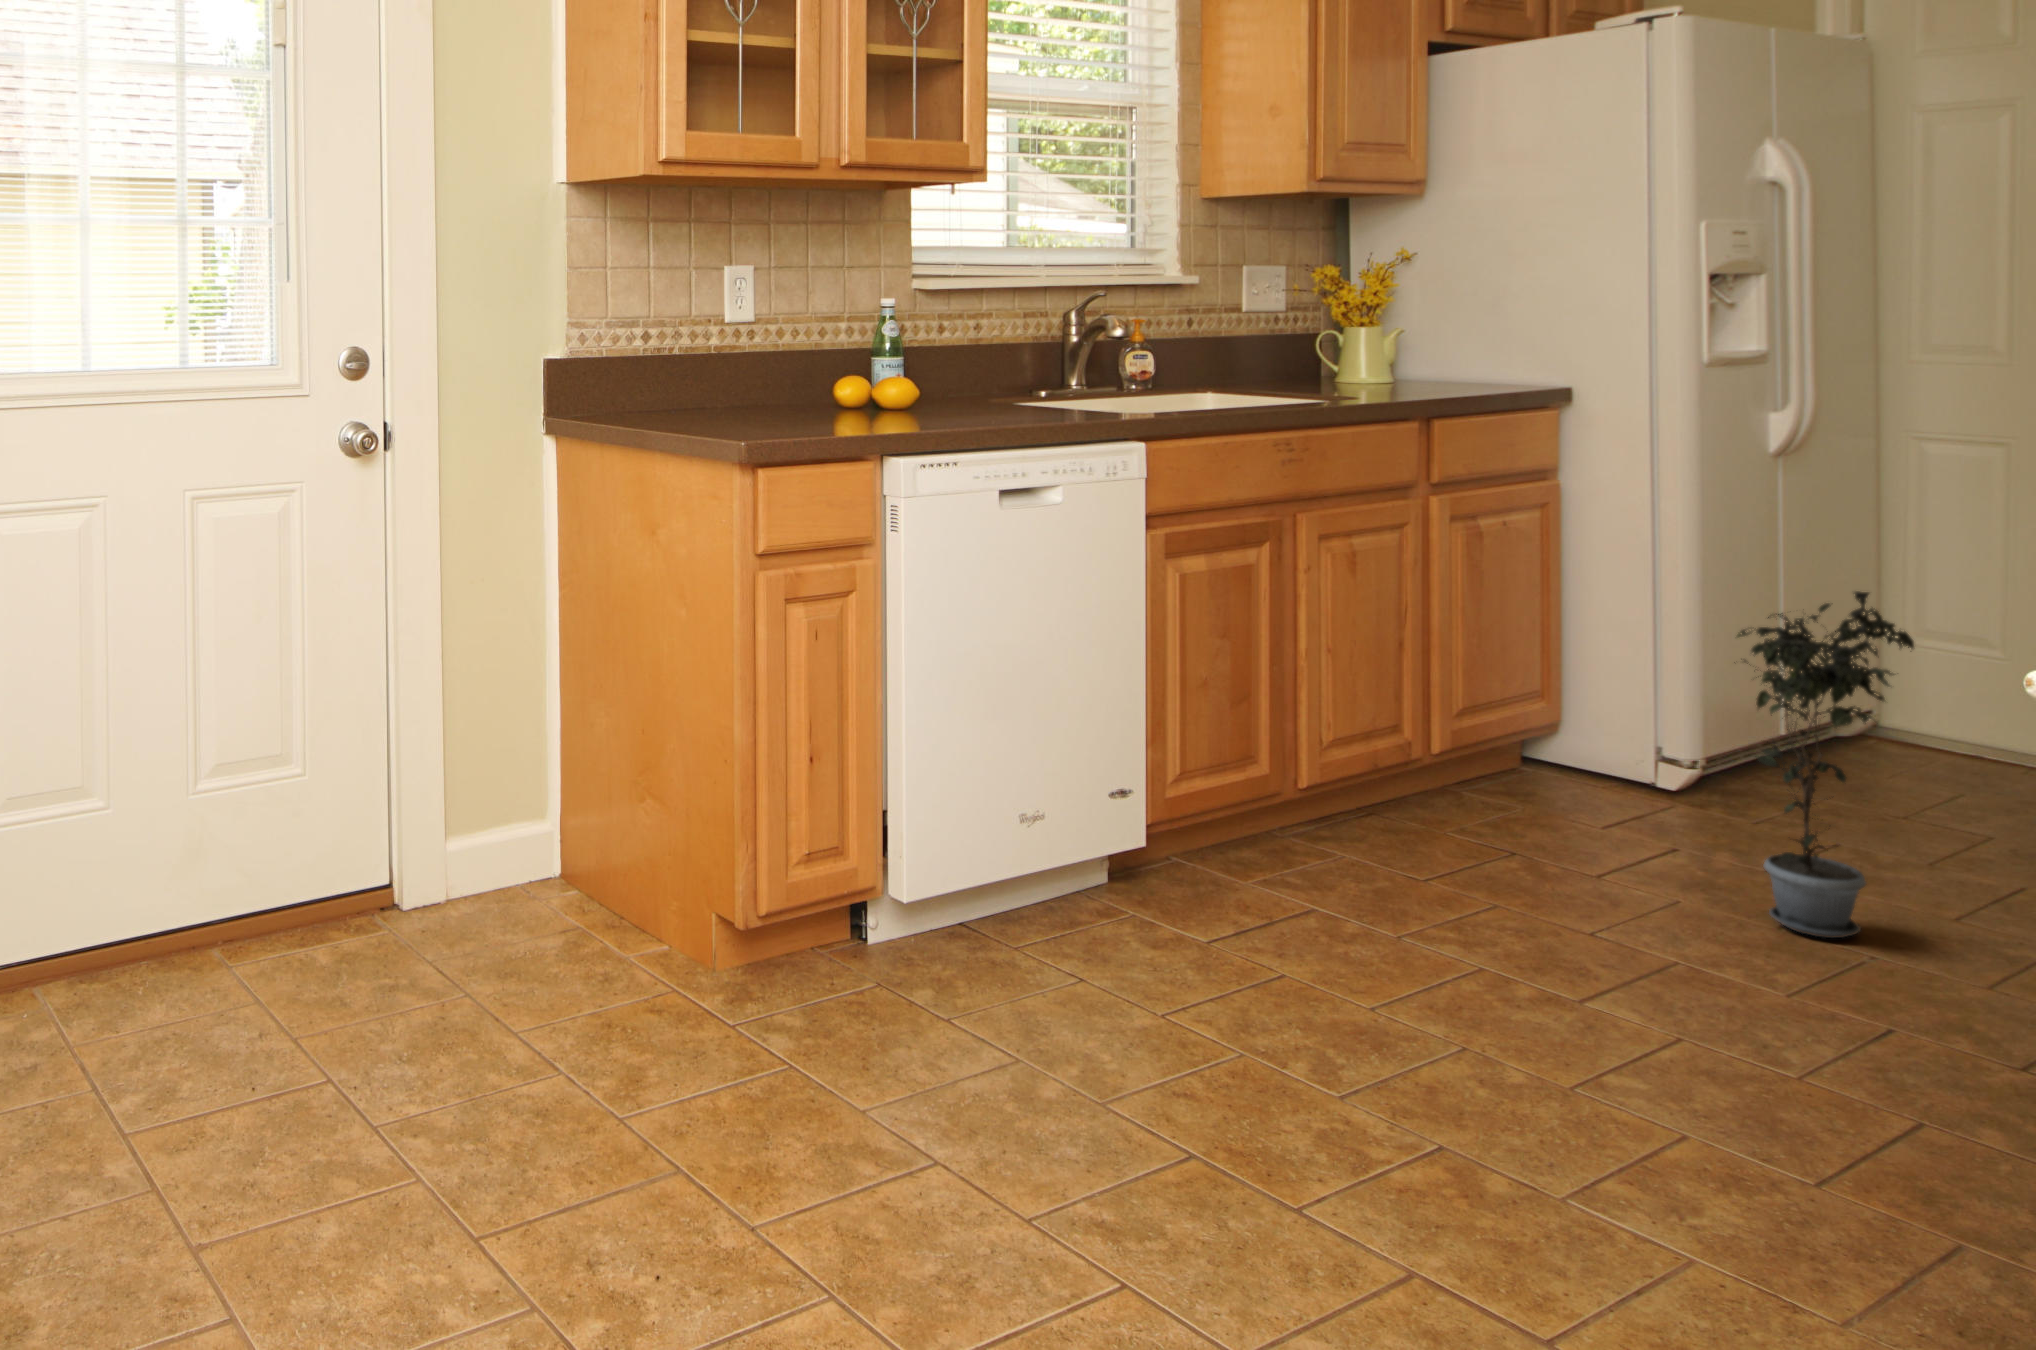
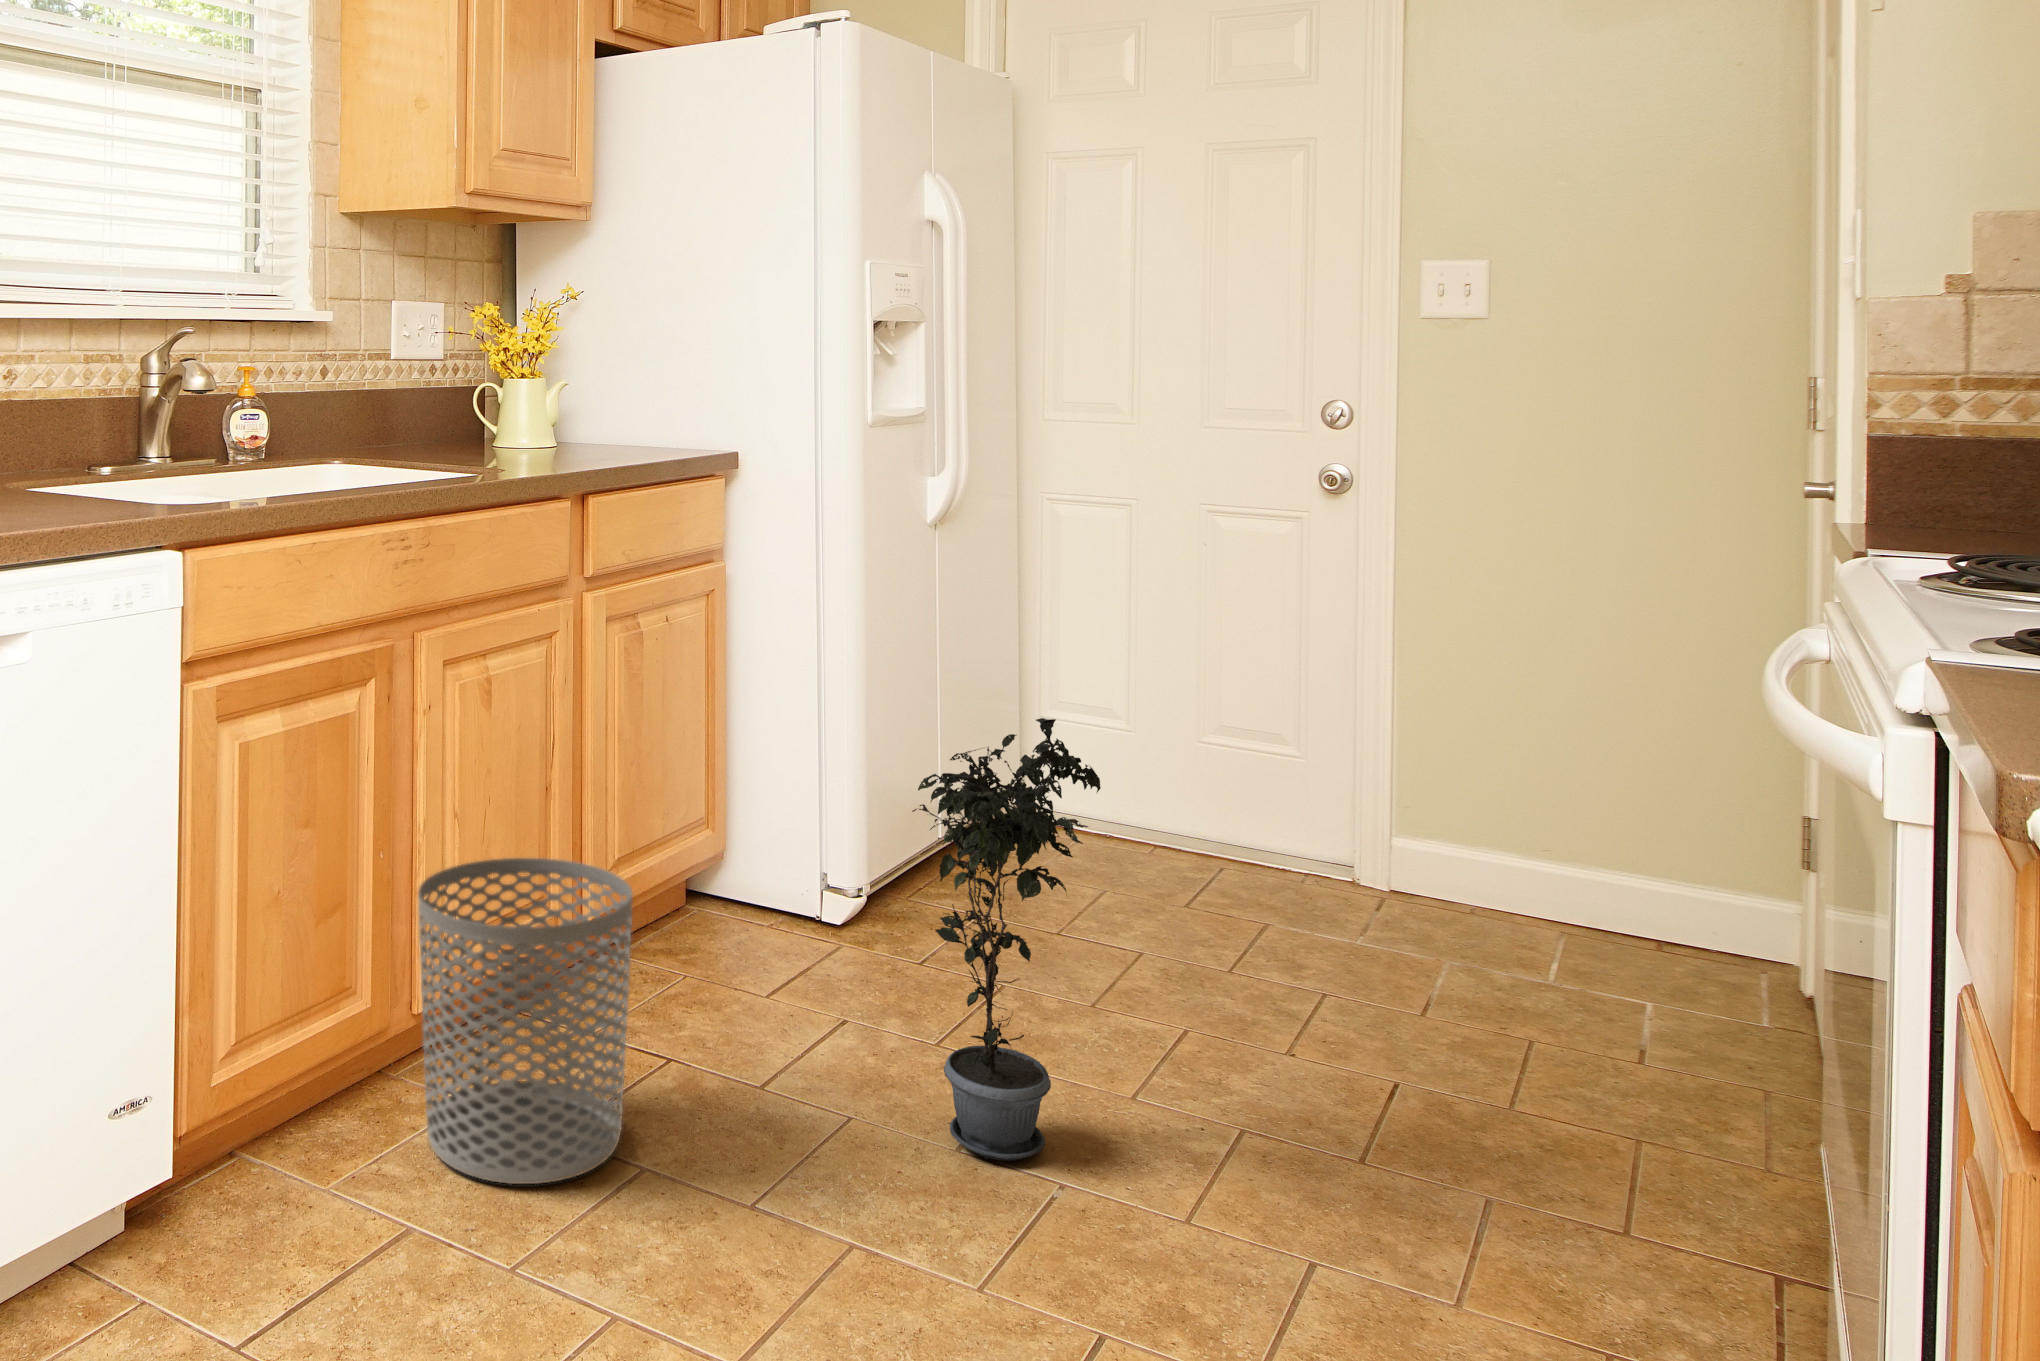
waste bin: none [1306,681,1481,900] -> present [418,858,633,1184]

